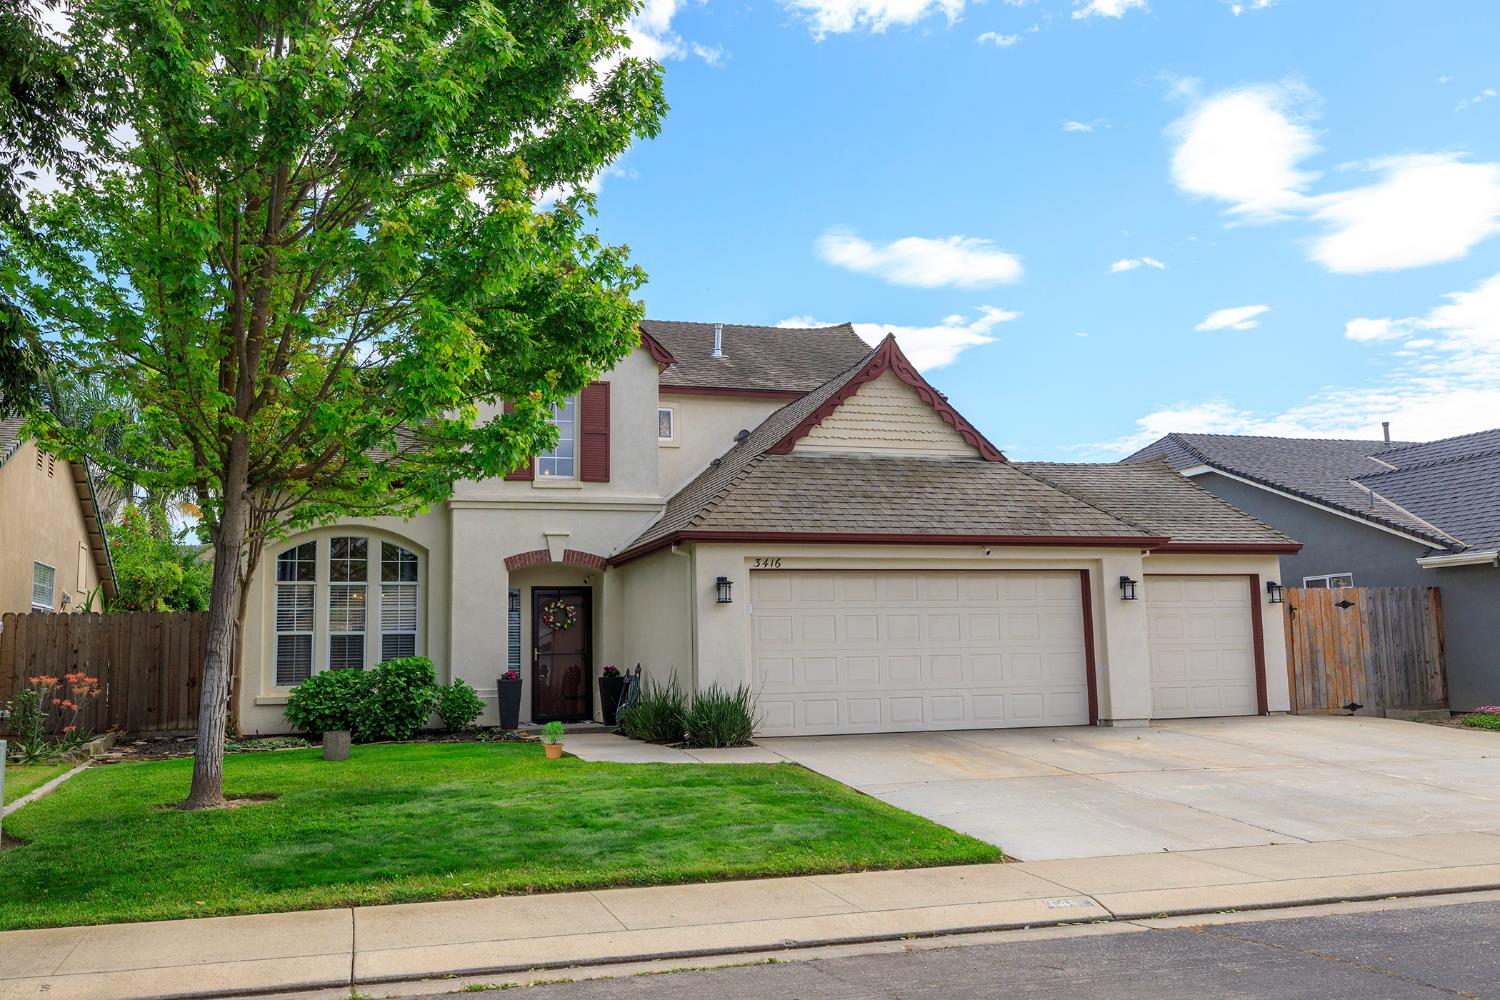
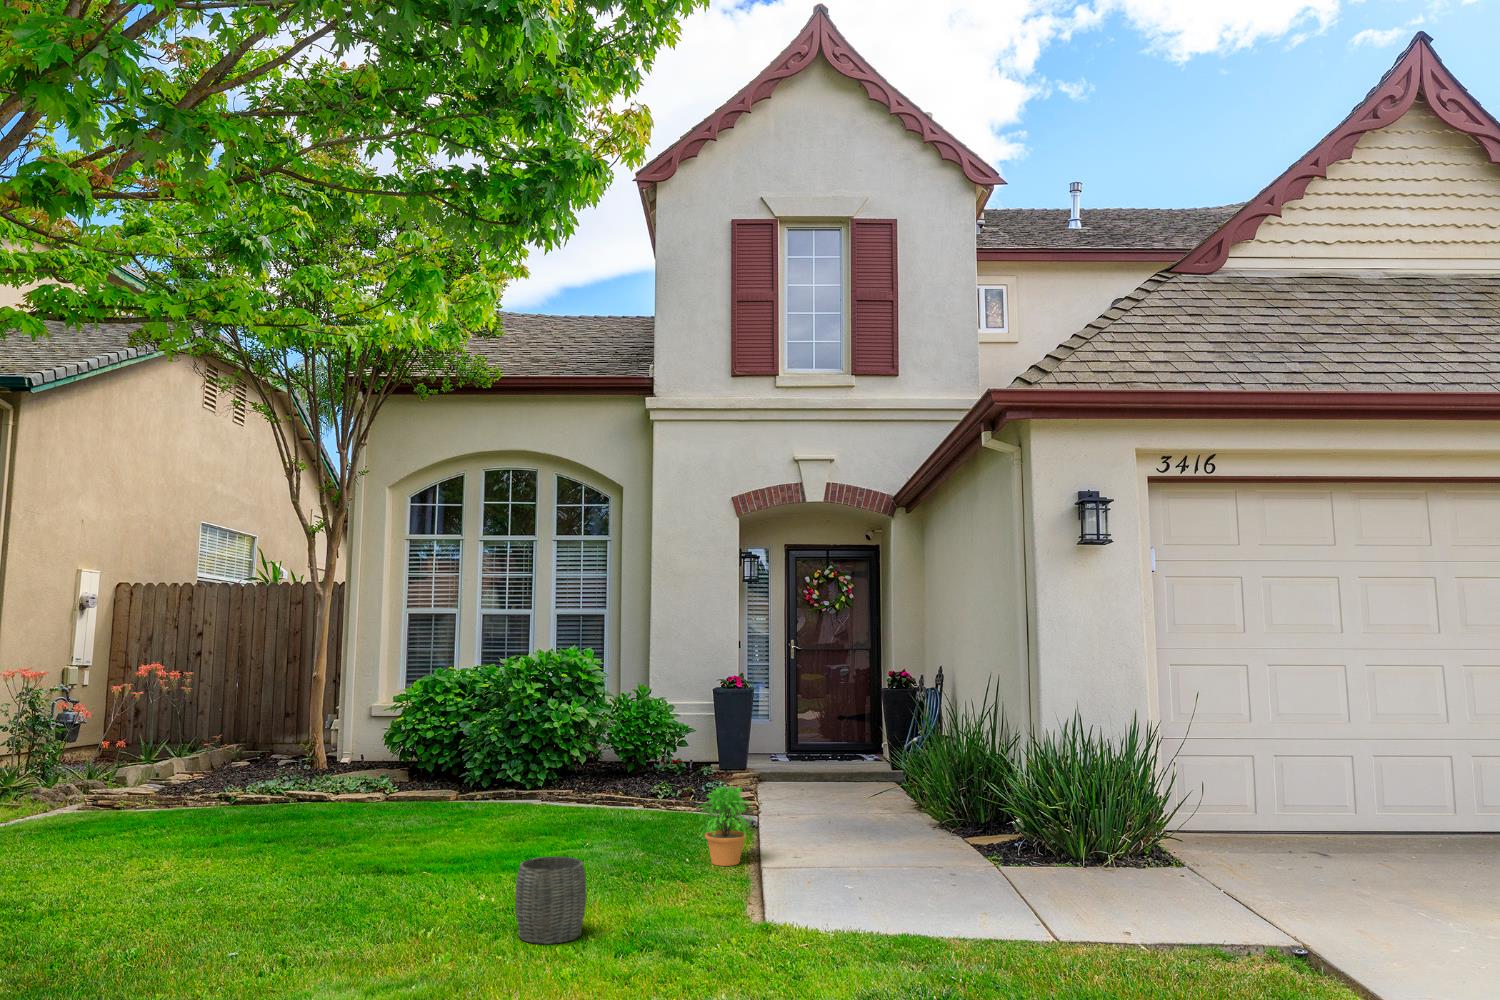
woven basket: present [323,731,351,760] -> present [515,857,586,944]

